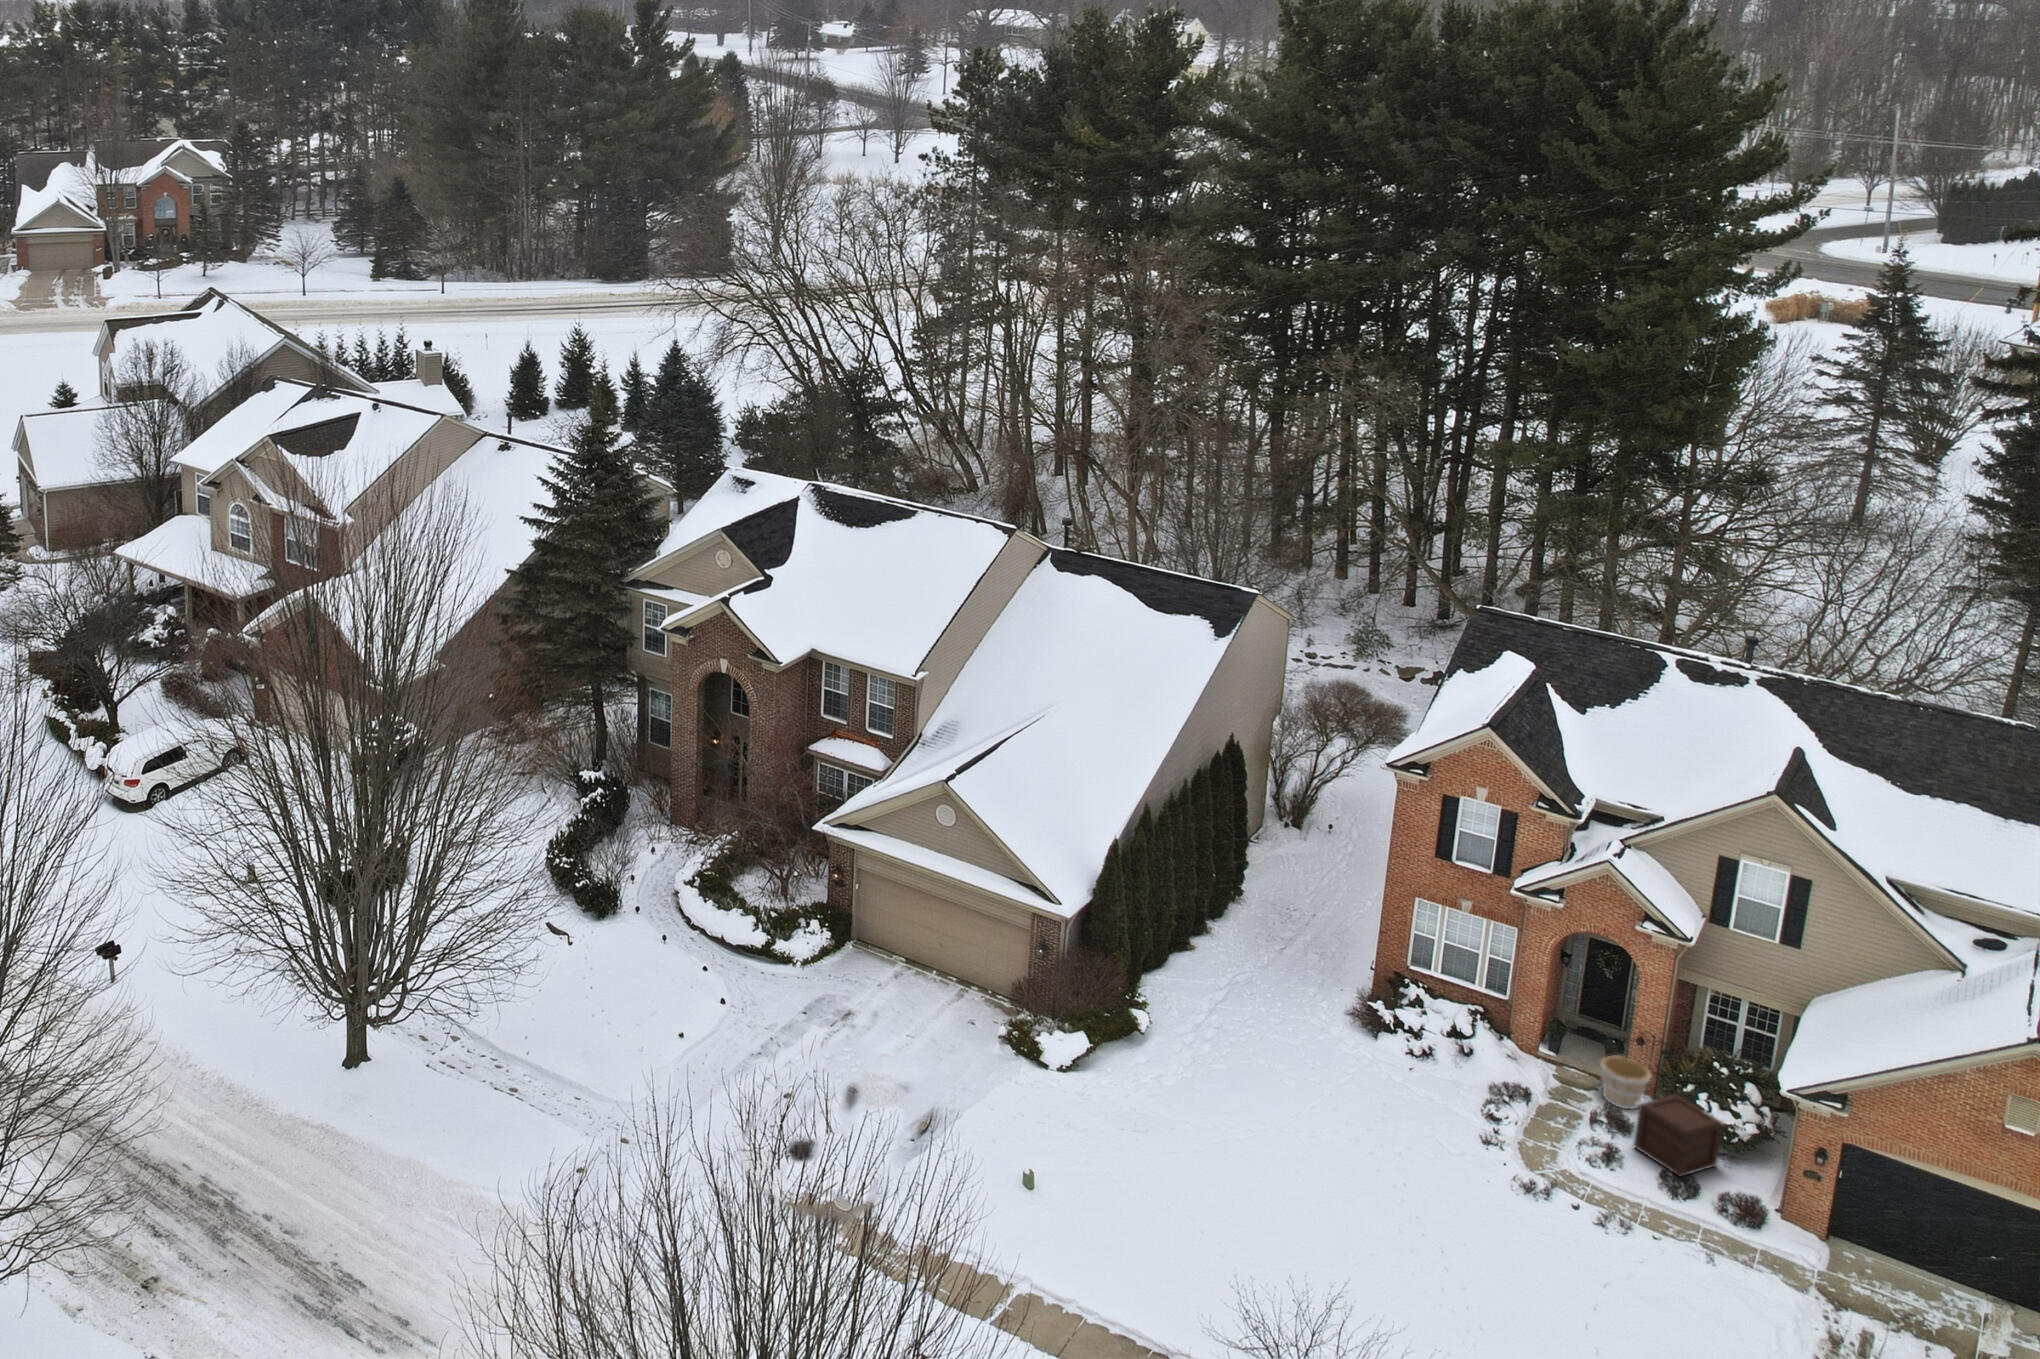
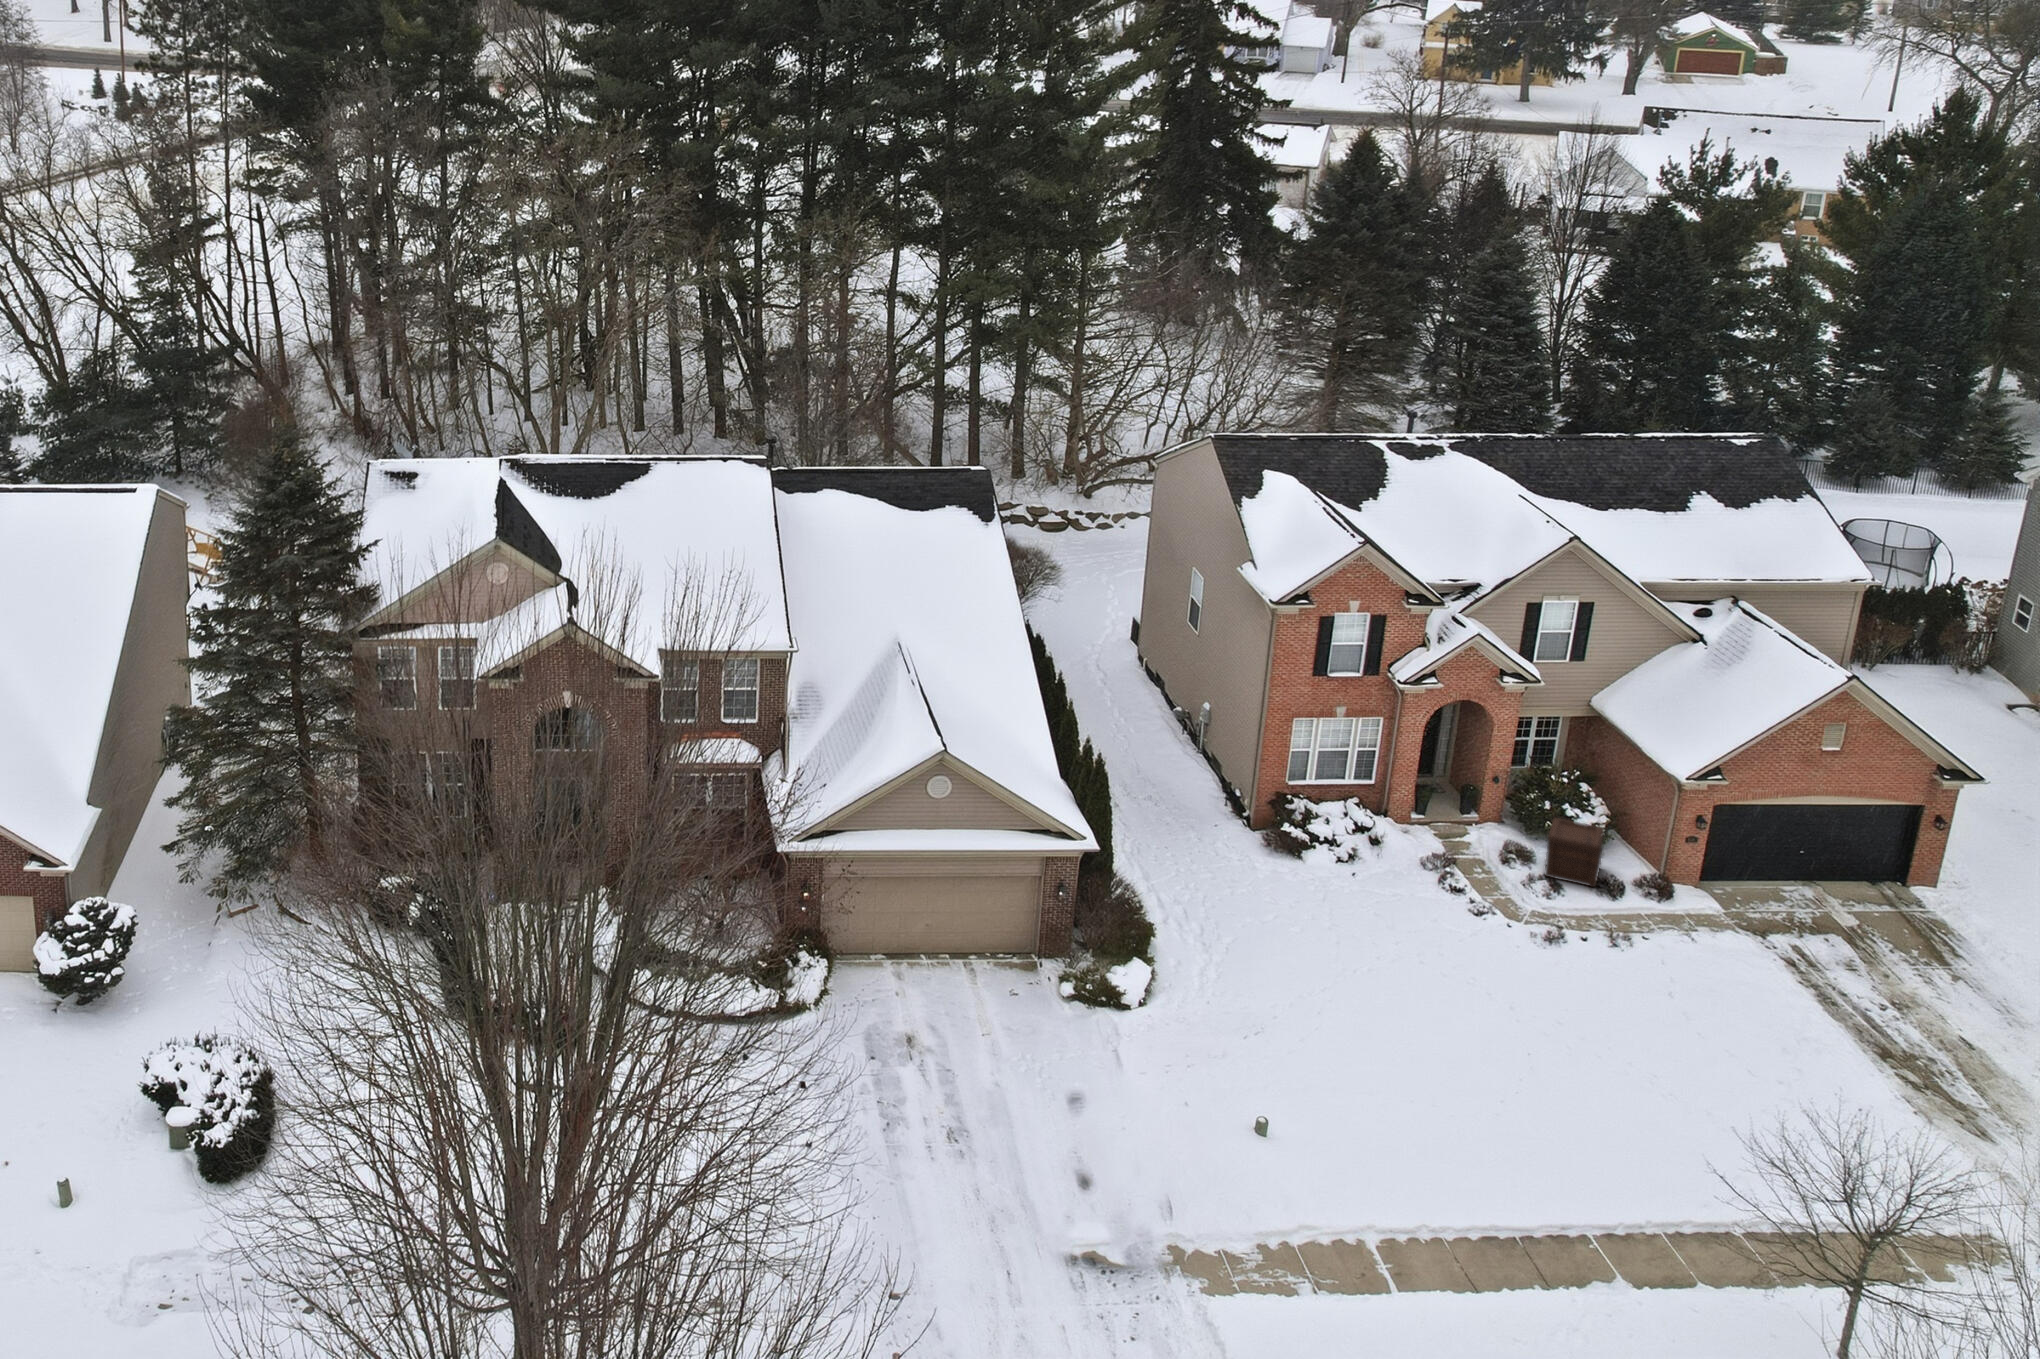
wooden bucket: present [1600,1055,1650,1109] -> none [1472,801,1516,847]

